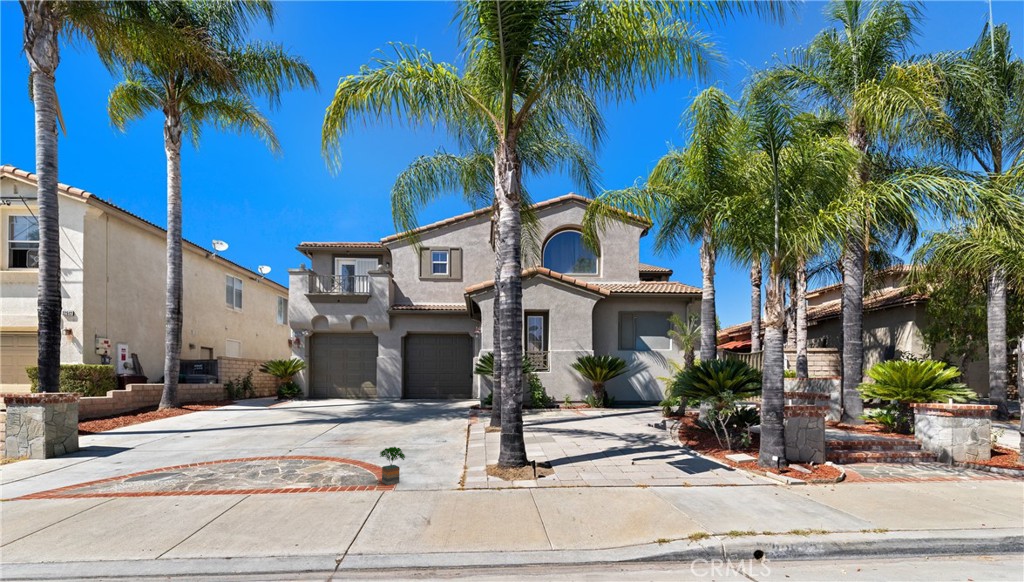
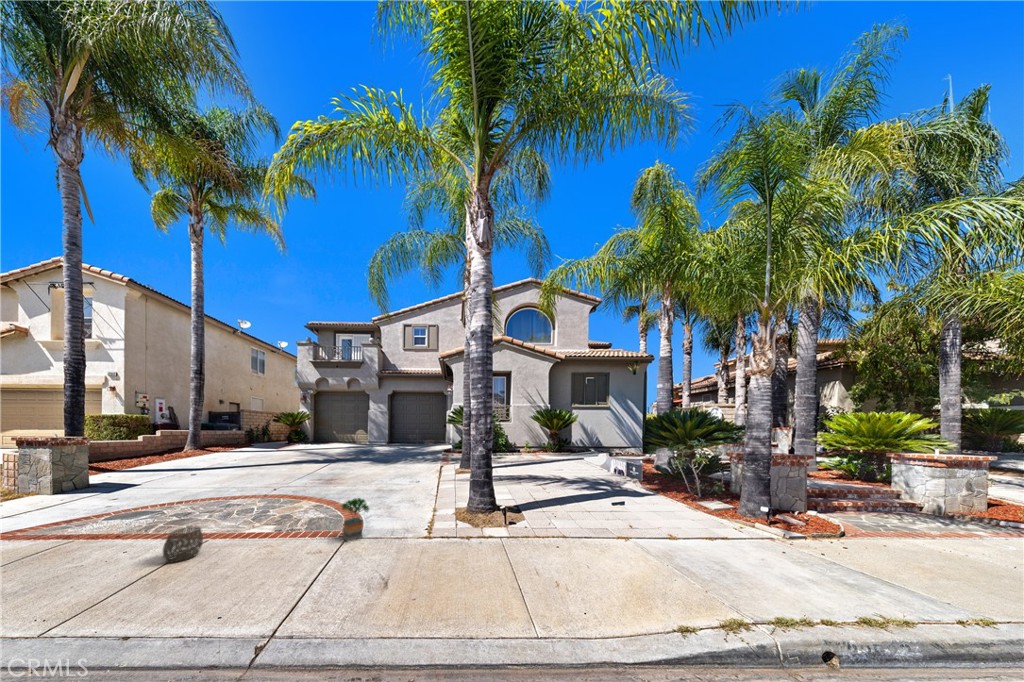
woven basket: none [235,465,265,494] -> present [163,527,203,563]

